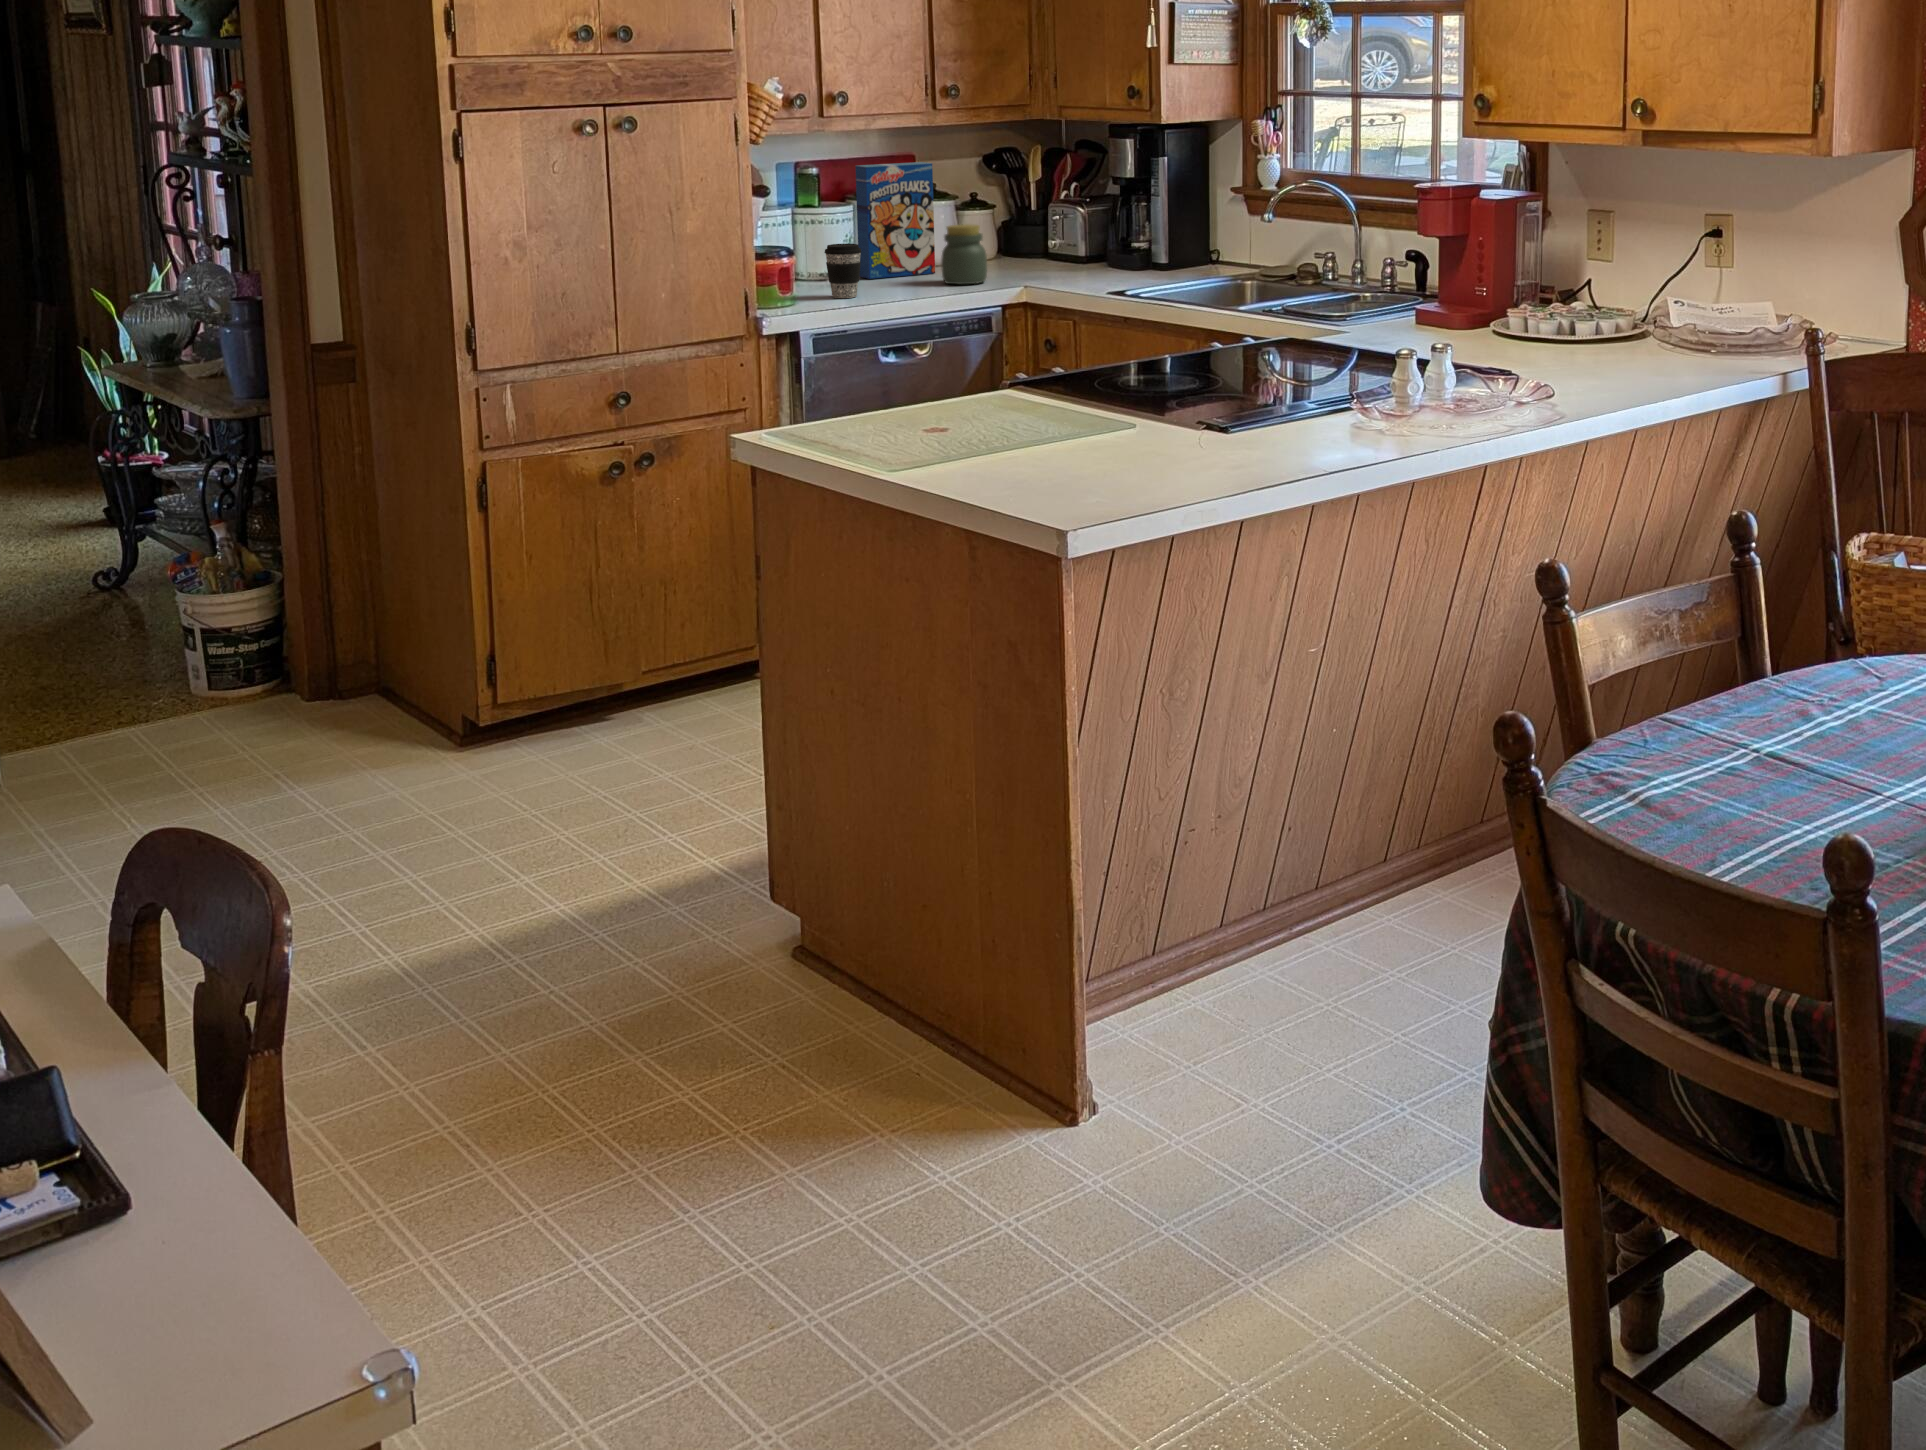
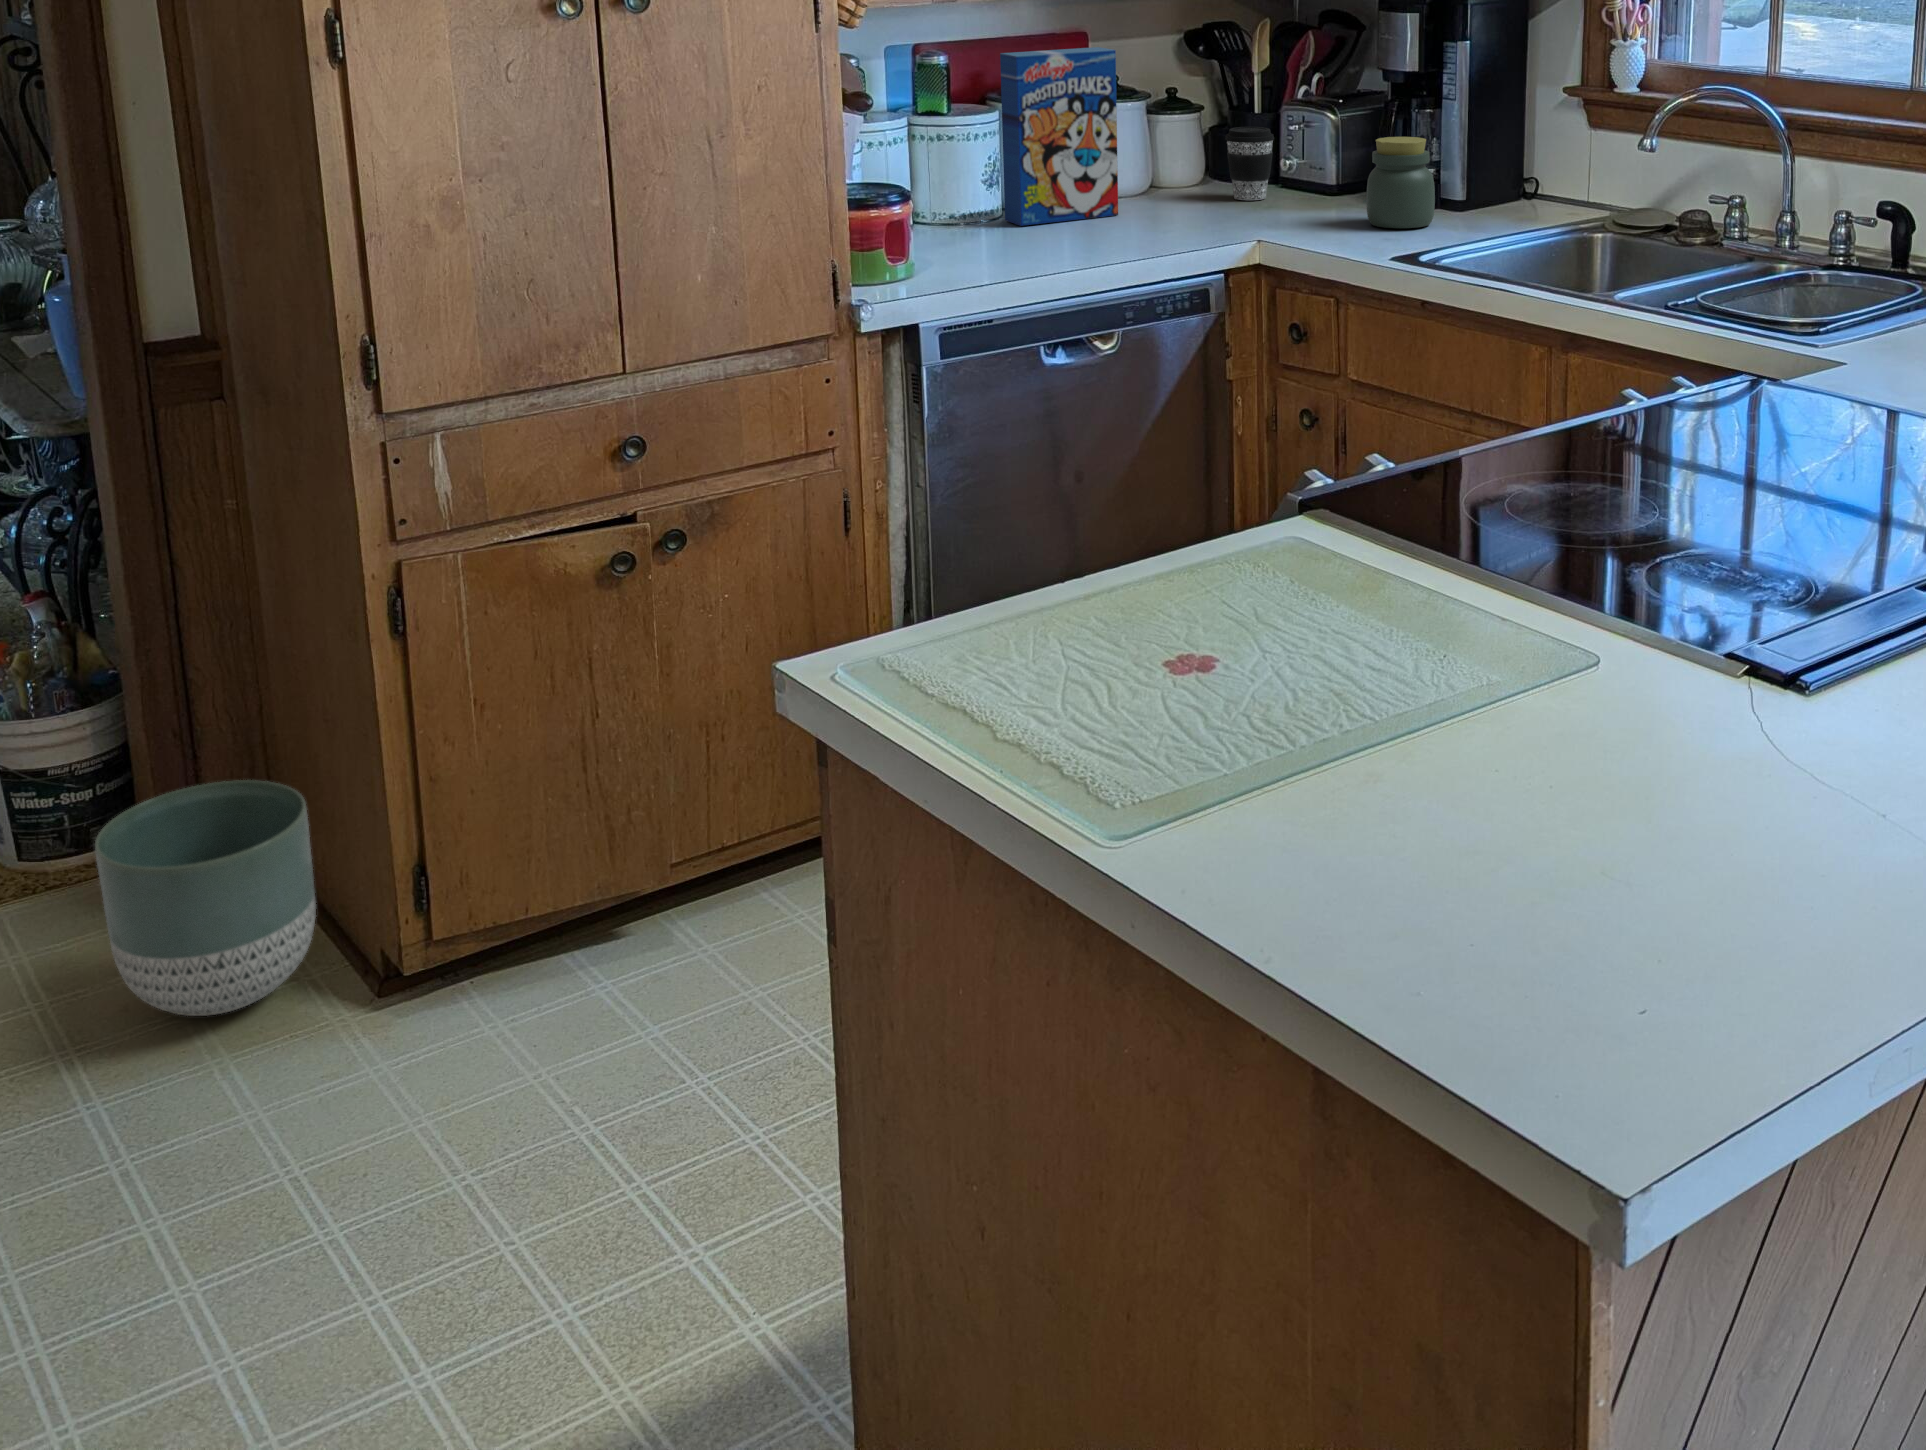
jar: present [941,224,987,284] -> present [1367,137,1435,228]
coffee cup: present [824,243,861,298] -> present [1225,127,1274,200]
planter: none [288,615,418,753] -> present [95,780,316,1016]

